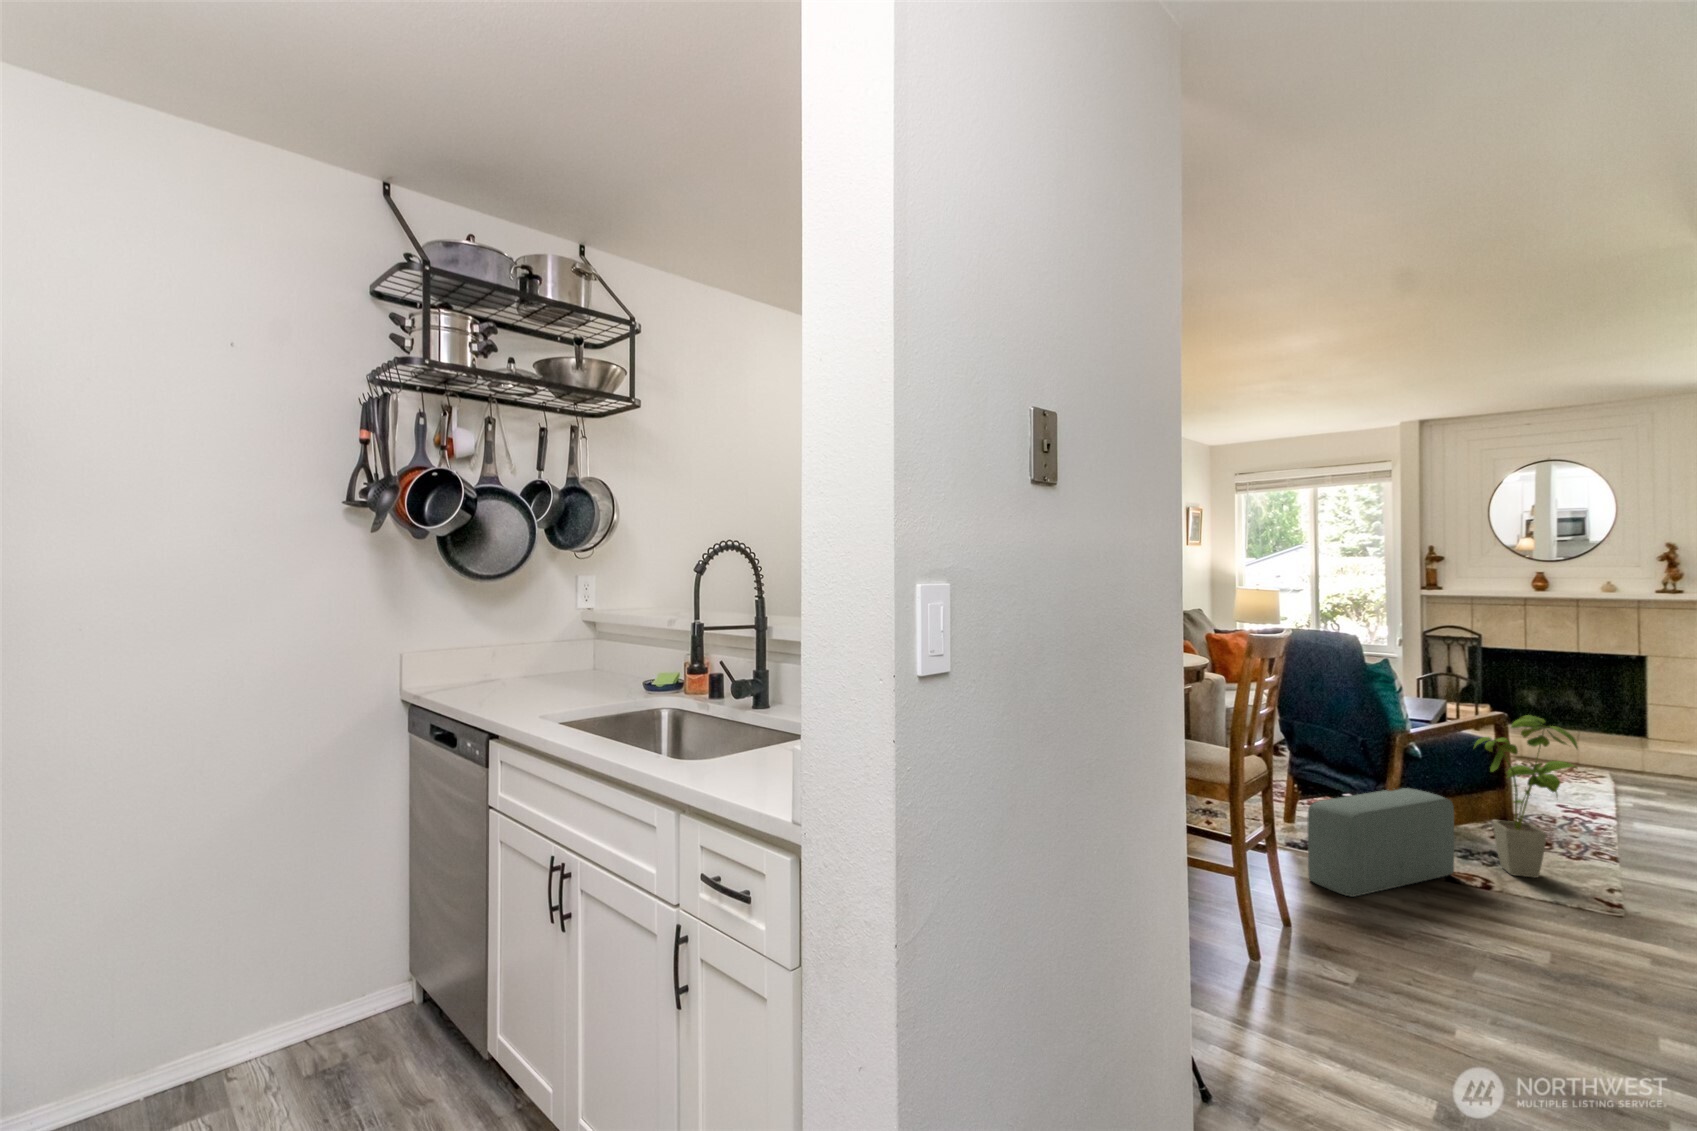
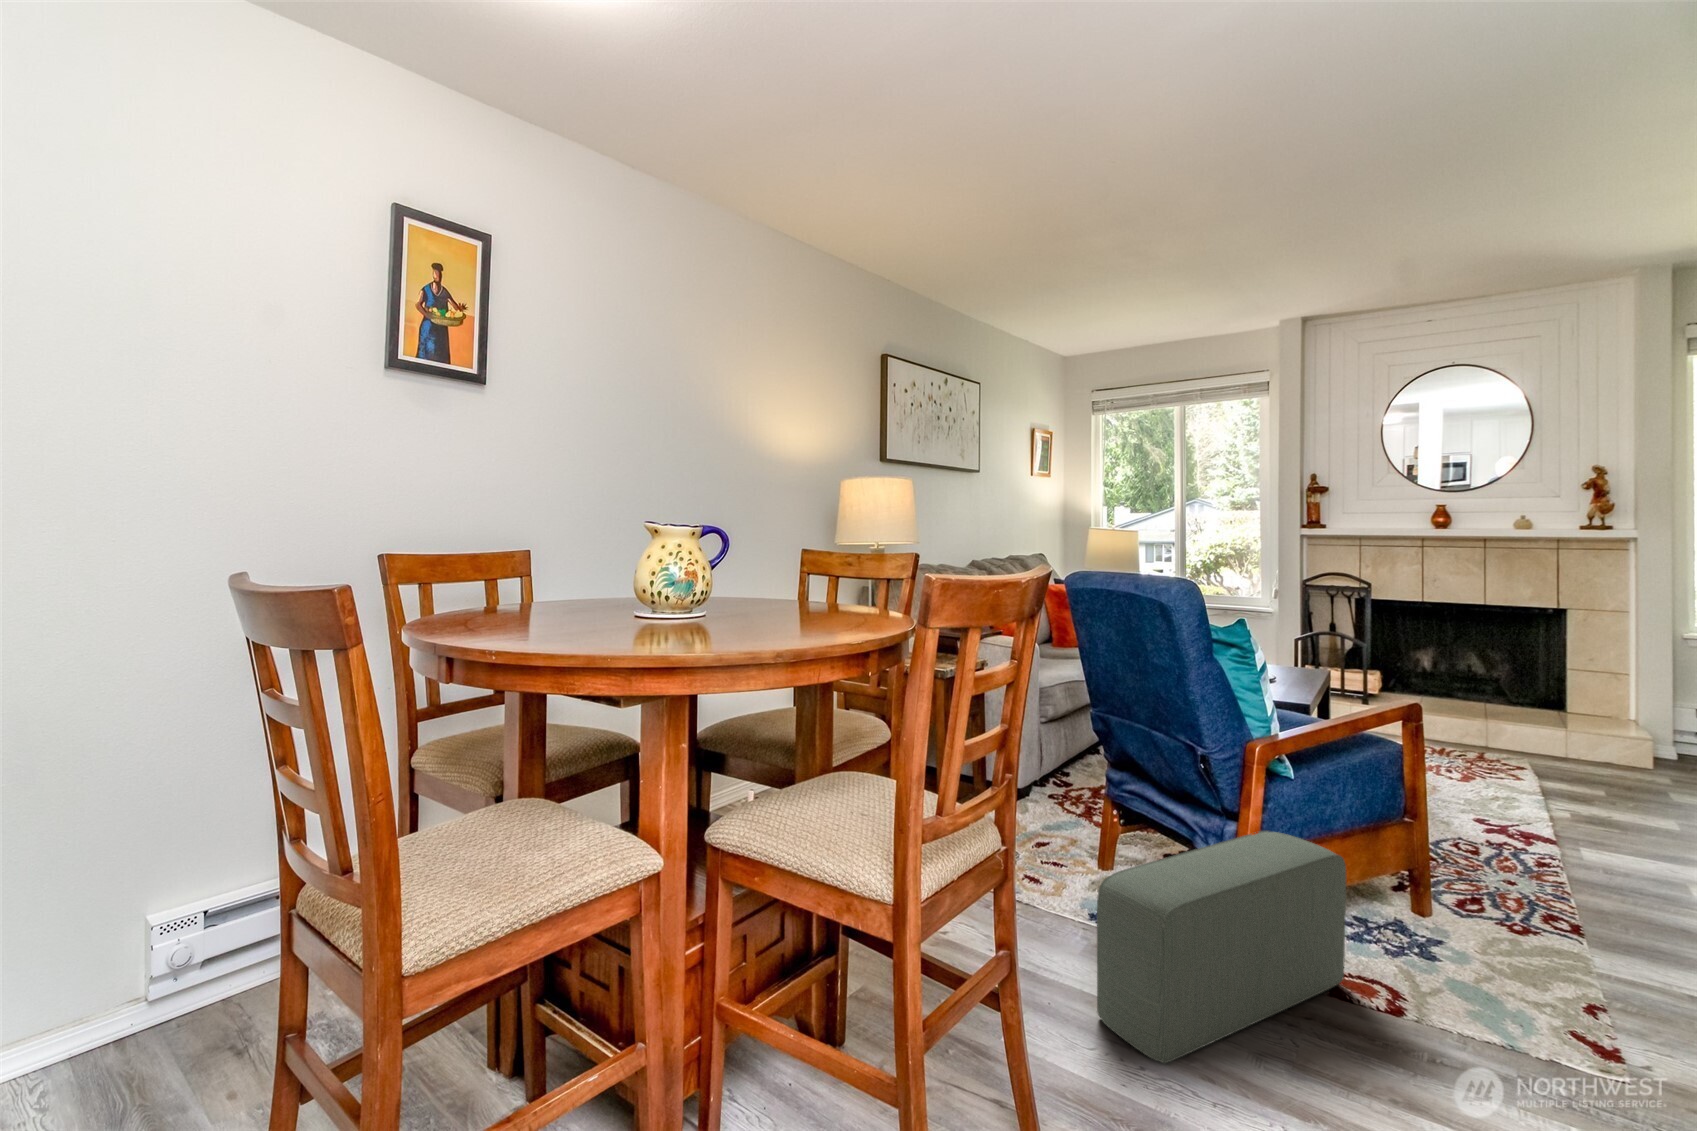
house plant: present [1474,715,1578,878] -> none [1377,704,1558,981]

